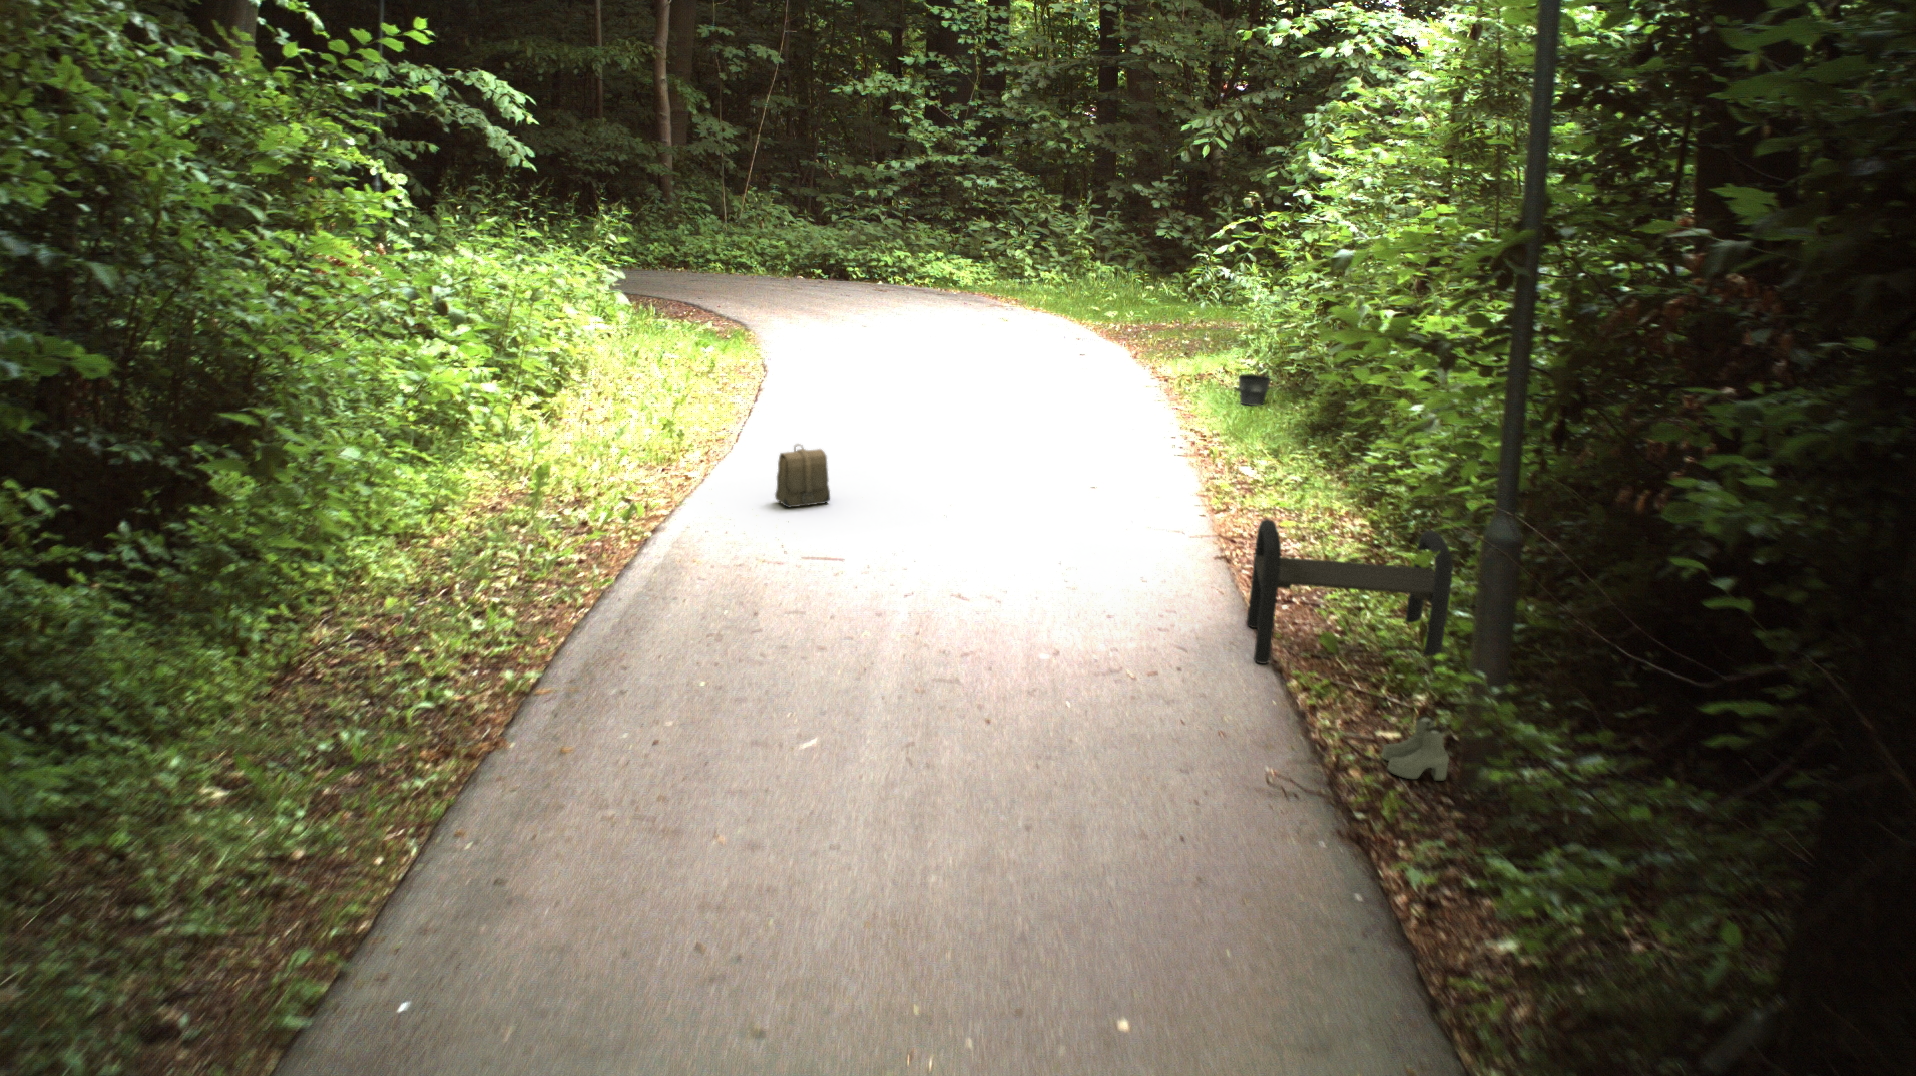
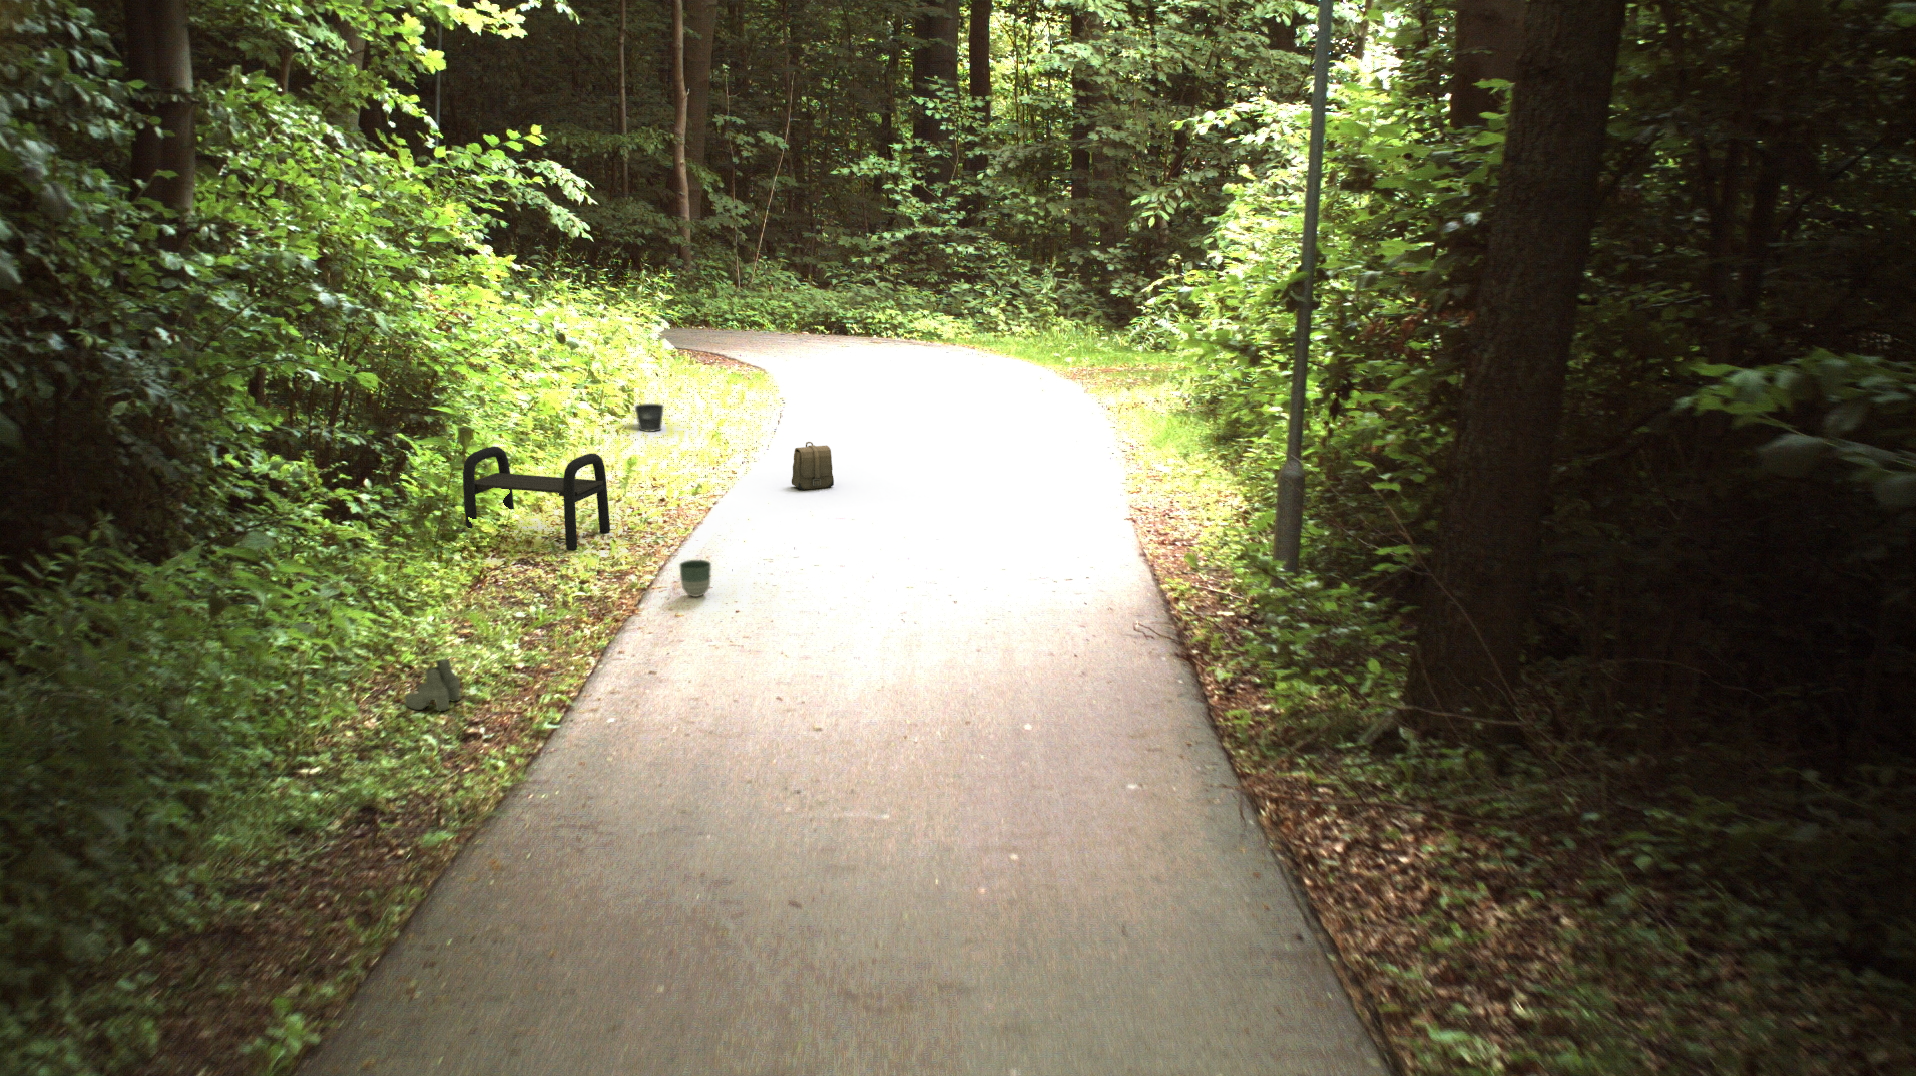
bucket: present [1235,374,1271,406] -> present [634,404,663,432]
bench: present [1247,519,1453,664] -> present [463,447,610,550]
planter: none [608,641,653,694] -> present [680,560,711,597]
boots: present [1382,716,1449,781] -> present [405,659,460,711]

